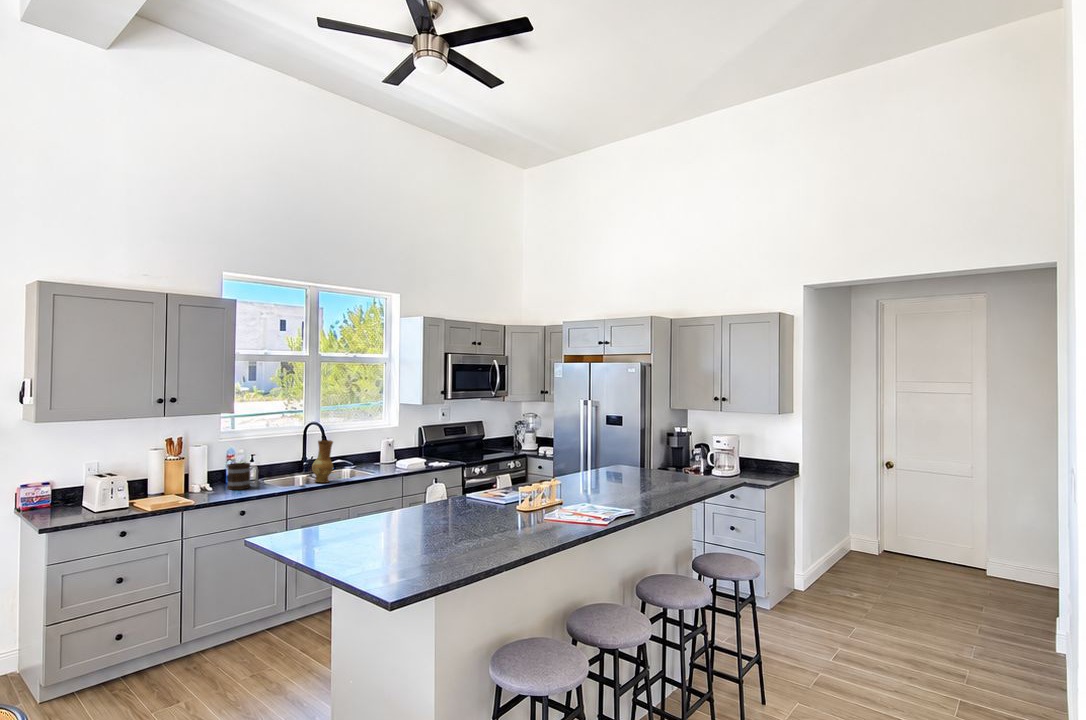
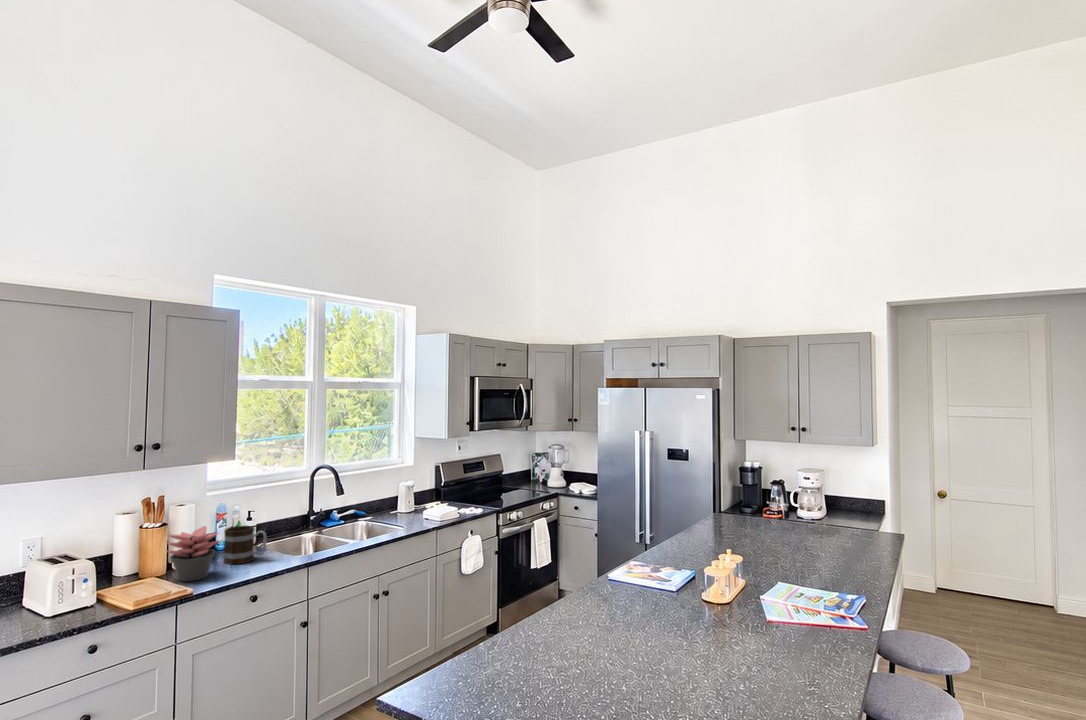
ceramic jug: present [312,440,333,482] -> none [331,491,359,547]
succulent plant: none [180,460,219,498] -> present [167,526,218,581]

